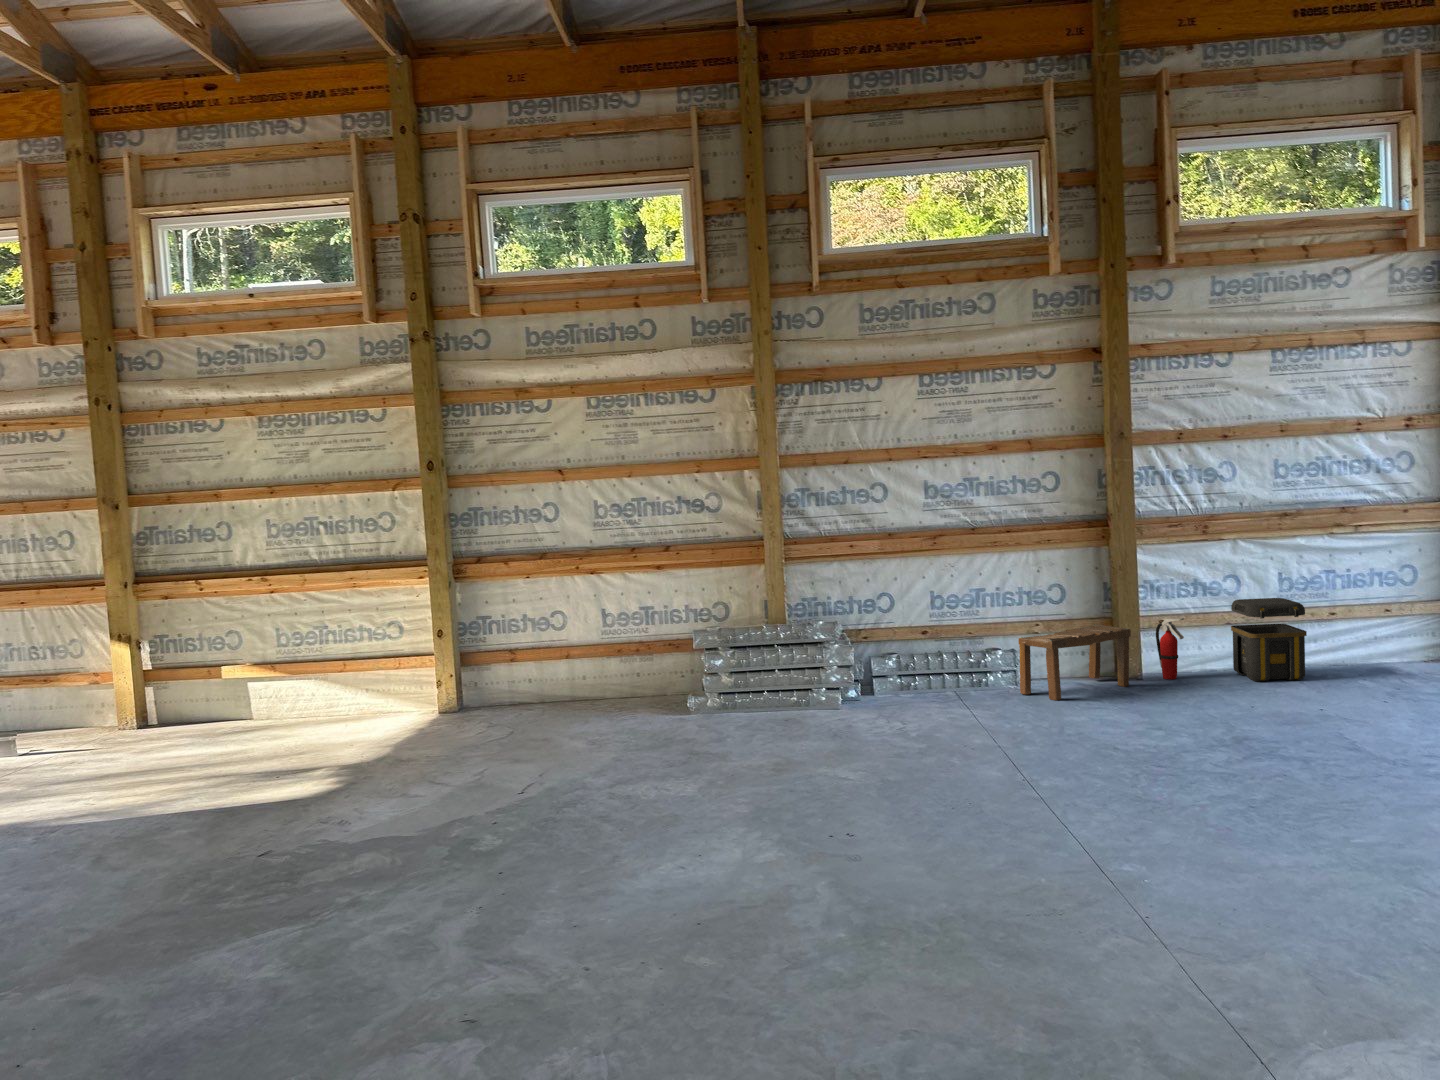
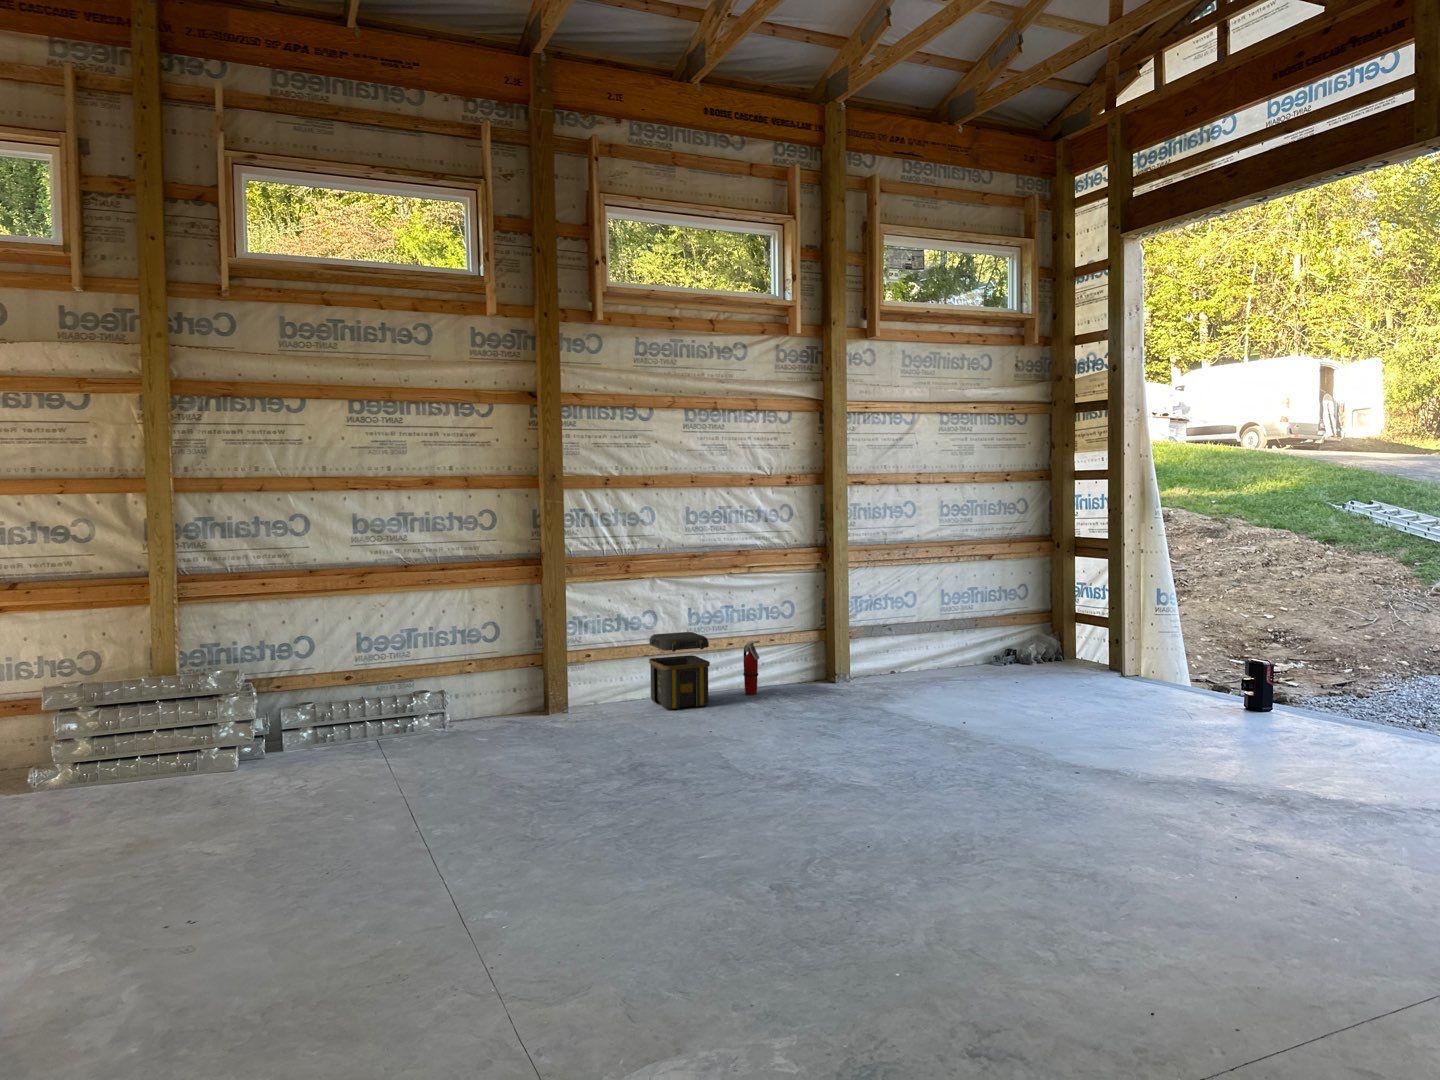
fire extinguisher: present [1156,618,1184,679] -> present [743,641,760,695]
bench: present [1018,624,1131,701] -> none [447,662,559,742]

